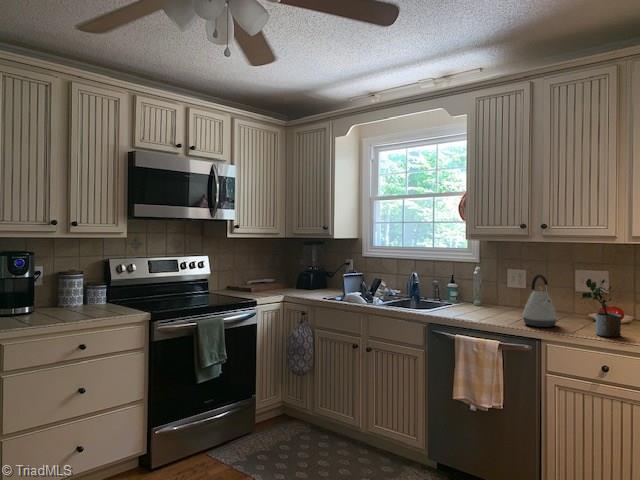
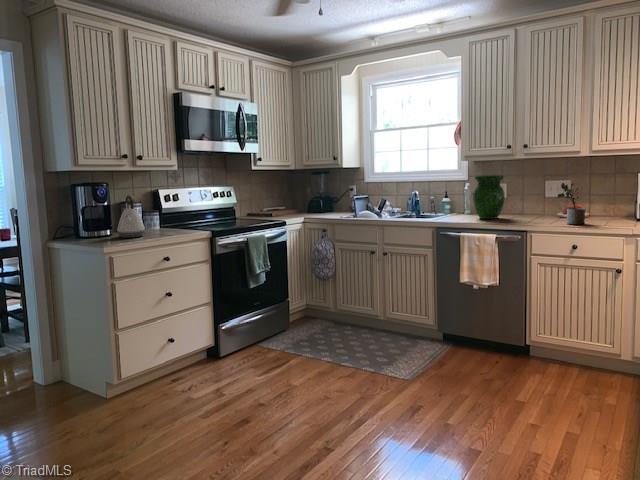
vase: none [478,259,518,316] -> present [473,175,504,219]
kettle: present [523,274,557,327] -> present [117,195,145,238]

